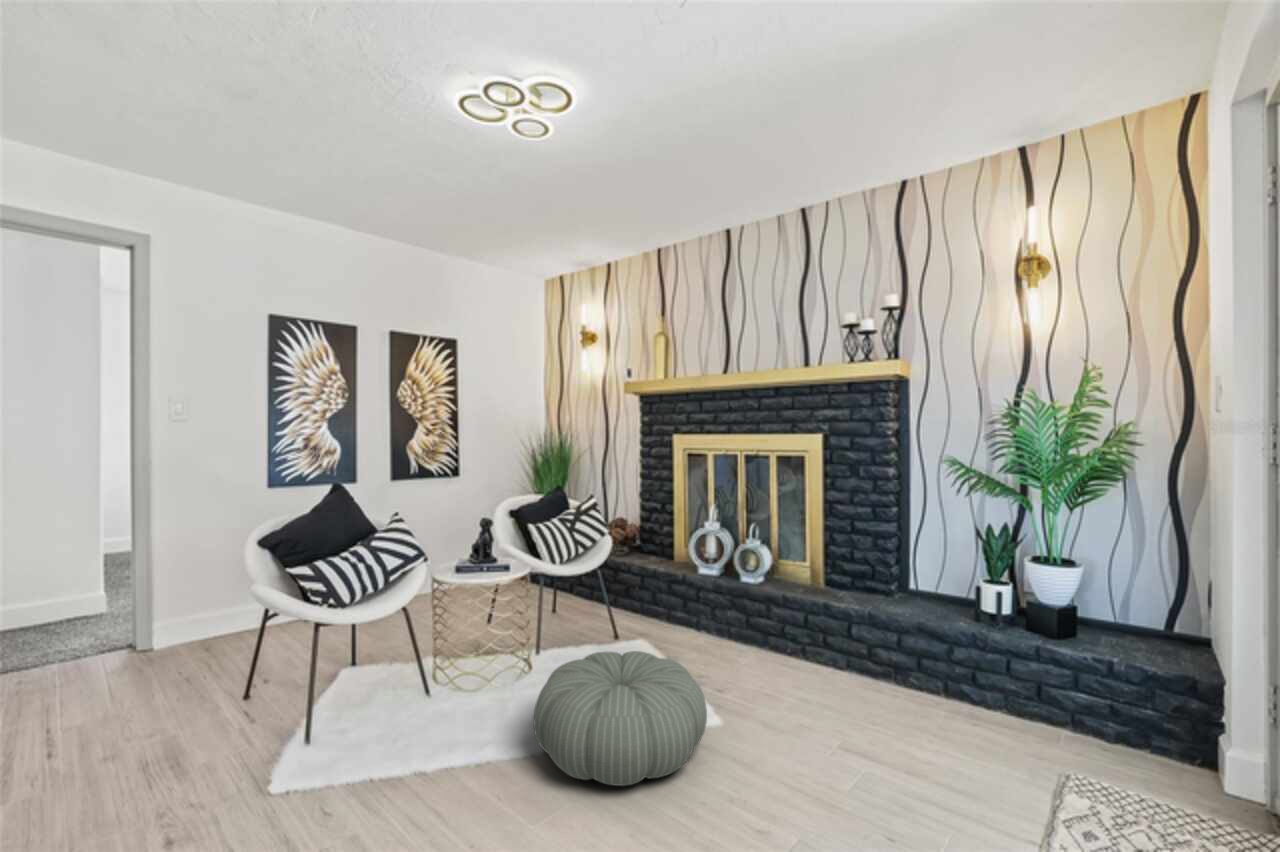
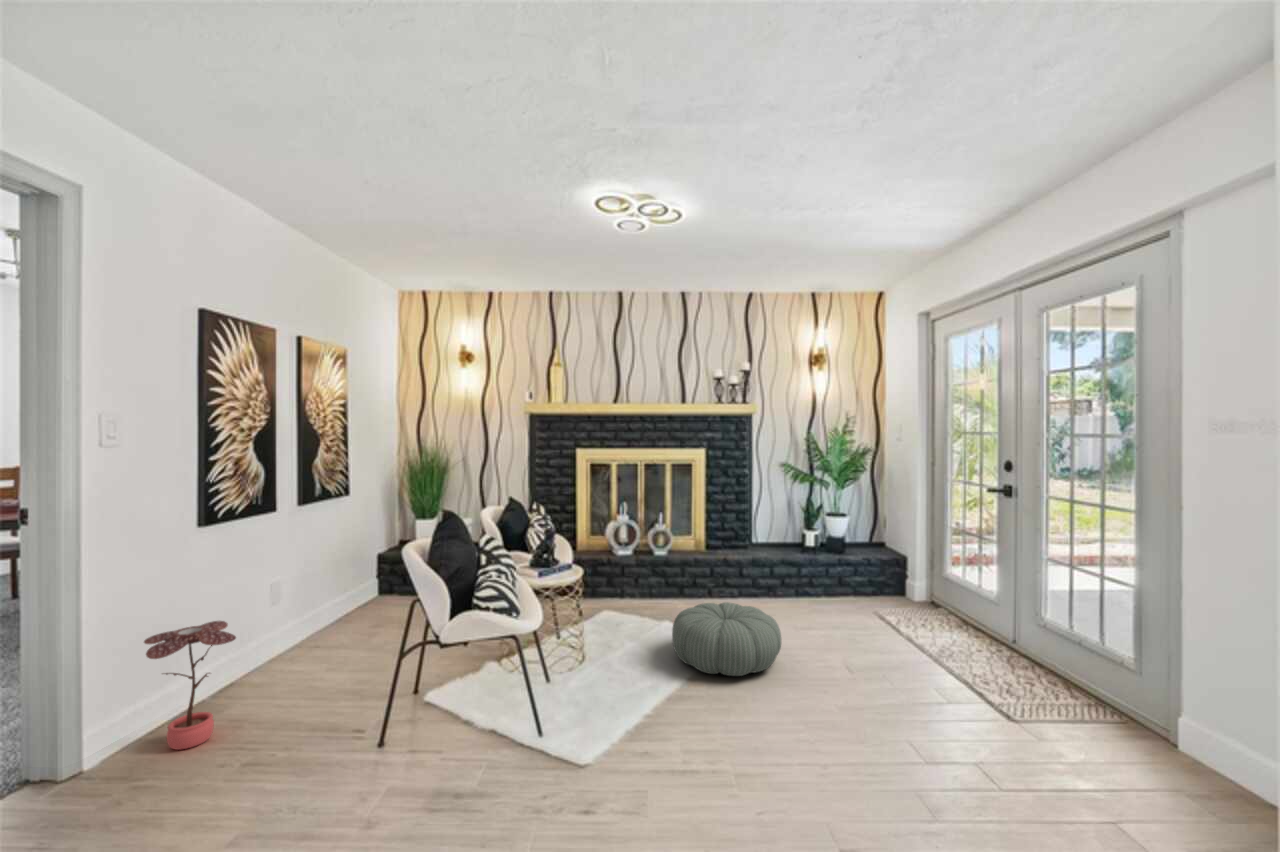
potted plant: none [160,556,244,648] -> present [144,621,236,750]

